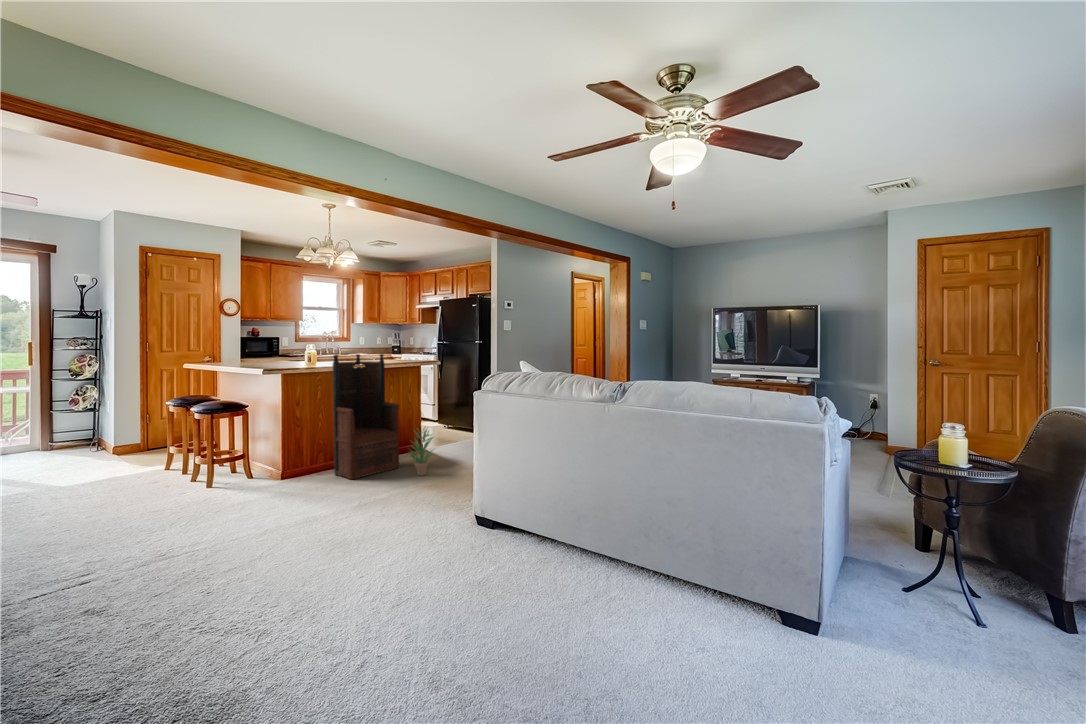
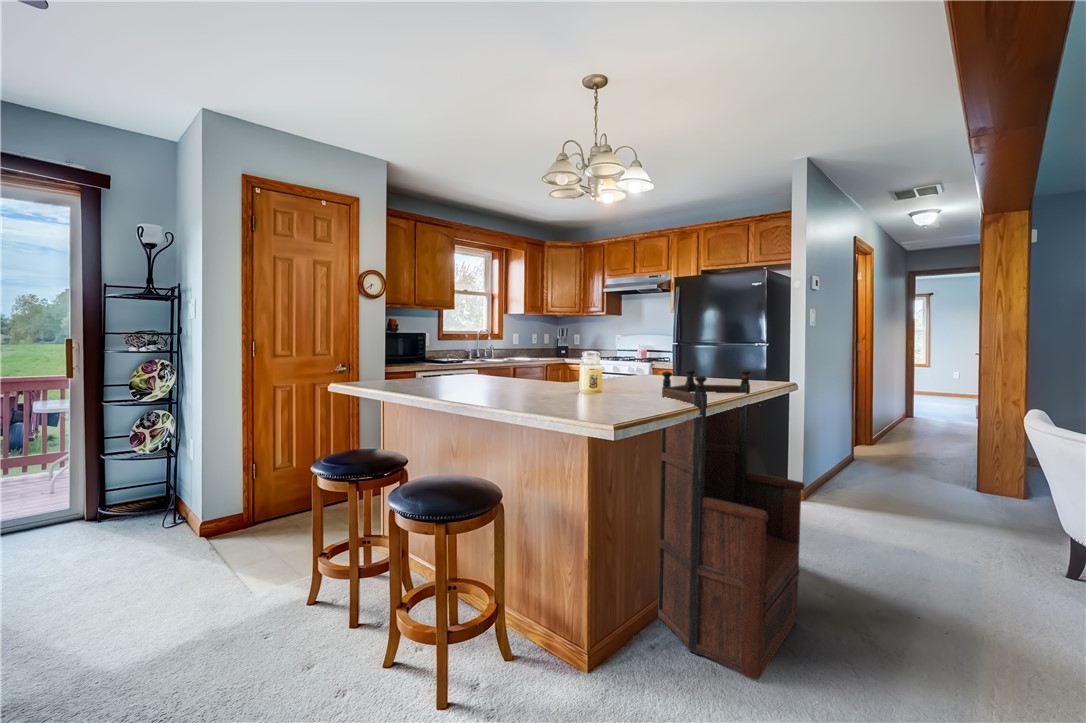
potted plant: present [410,428,433,476] -> none [858,546,945,666]

